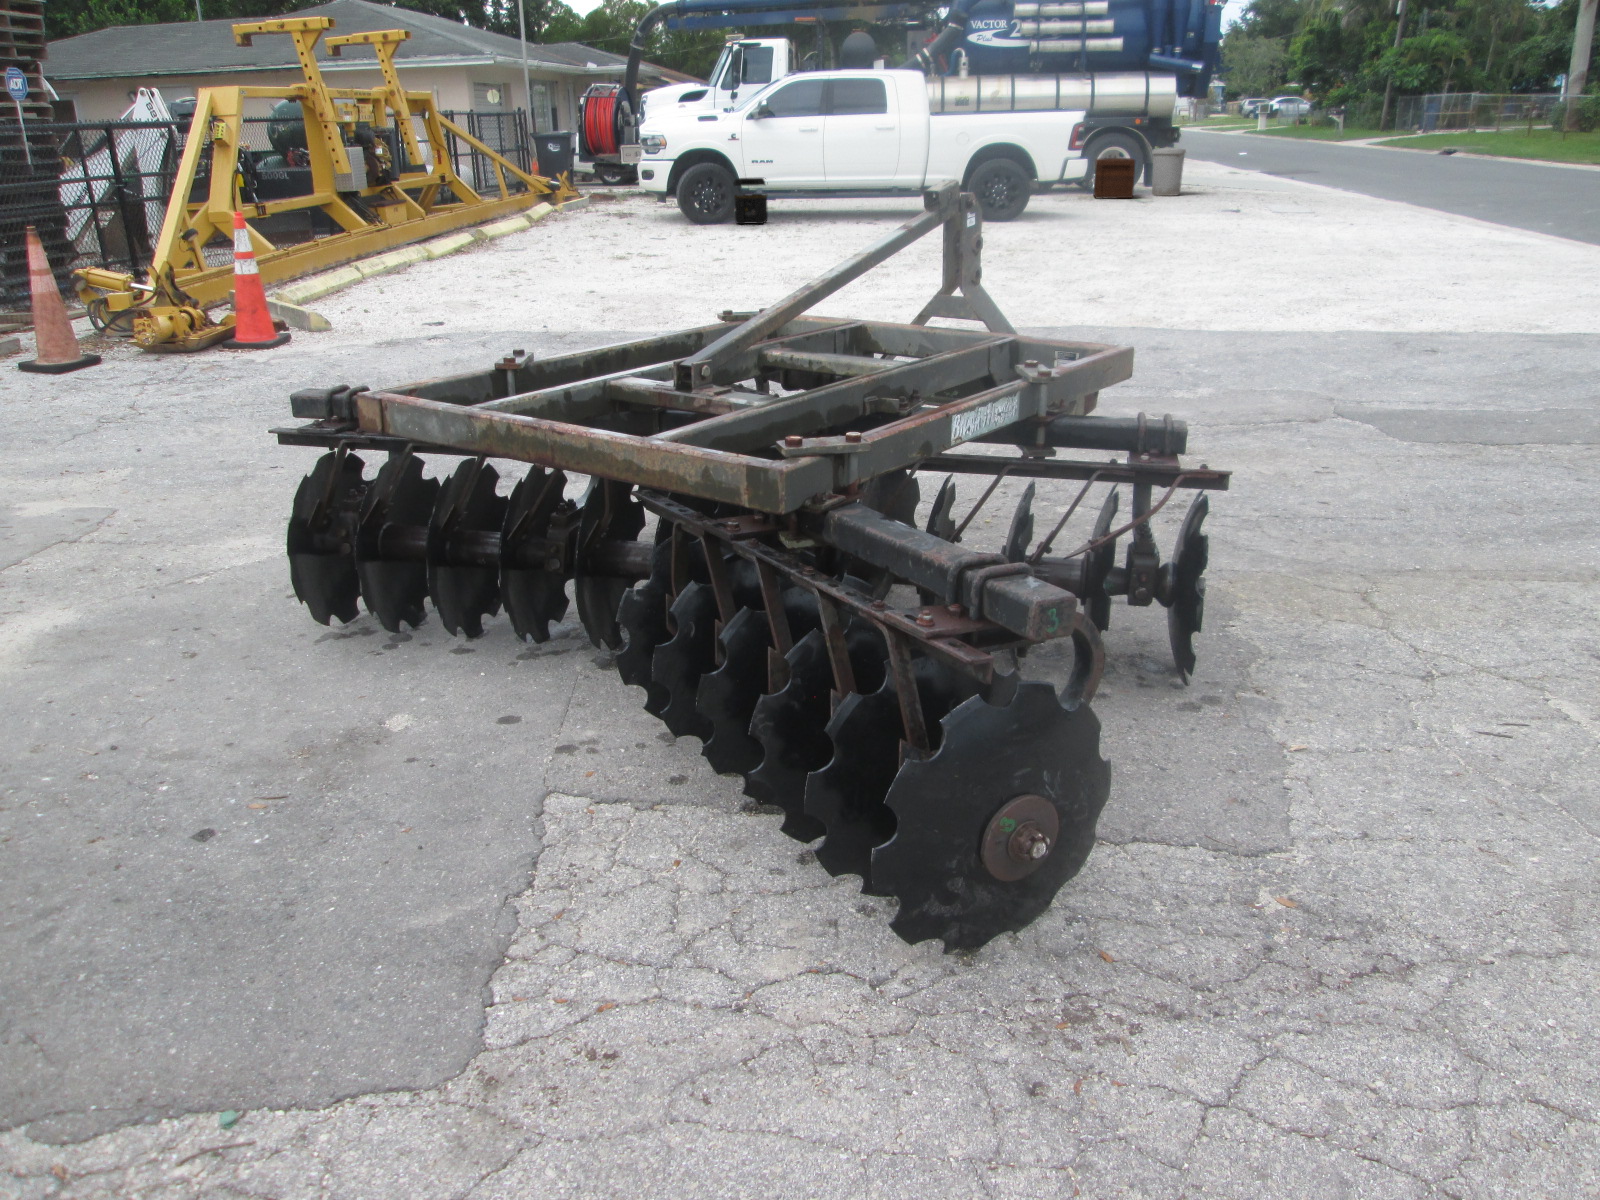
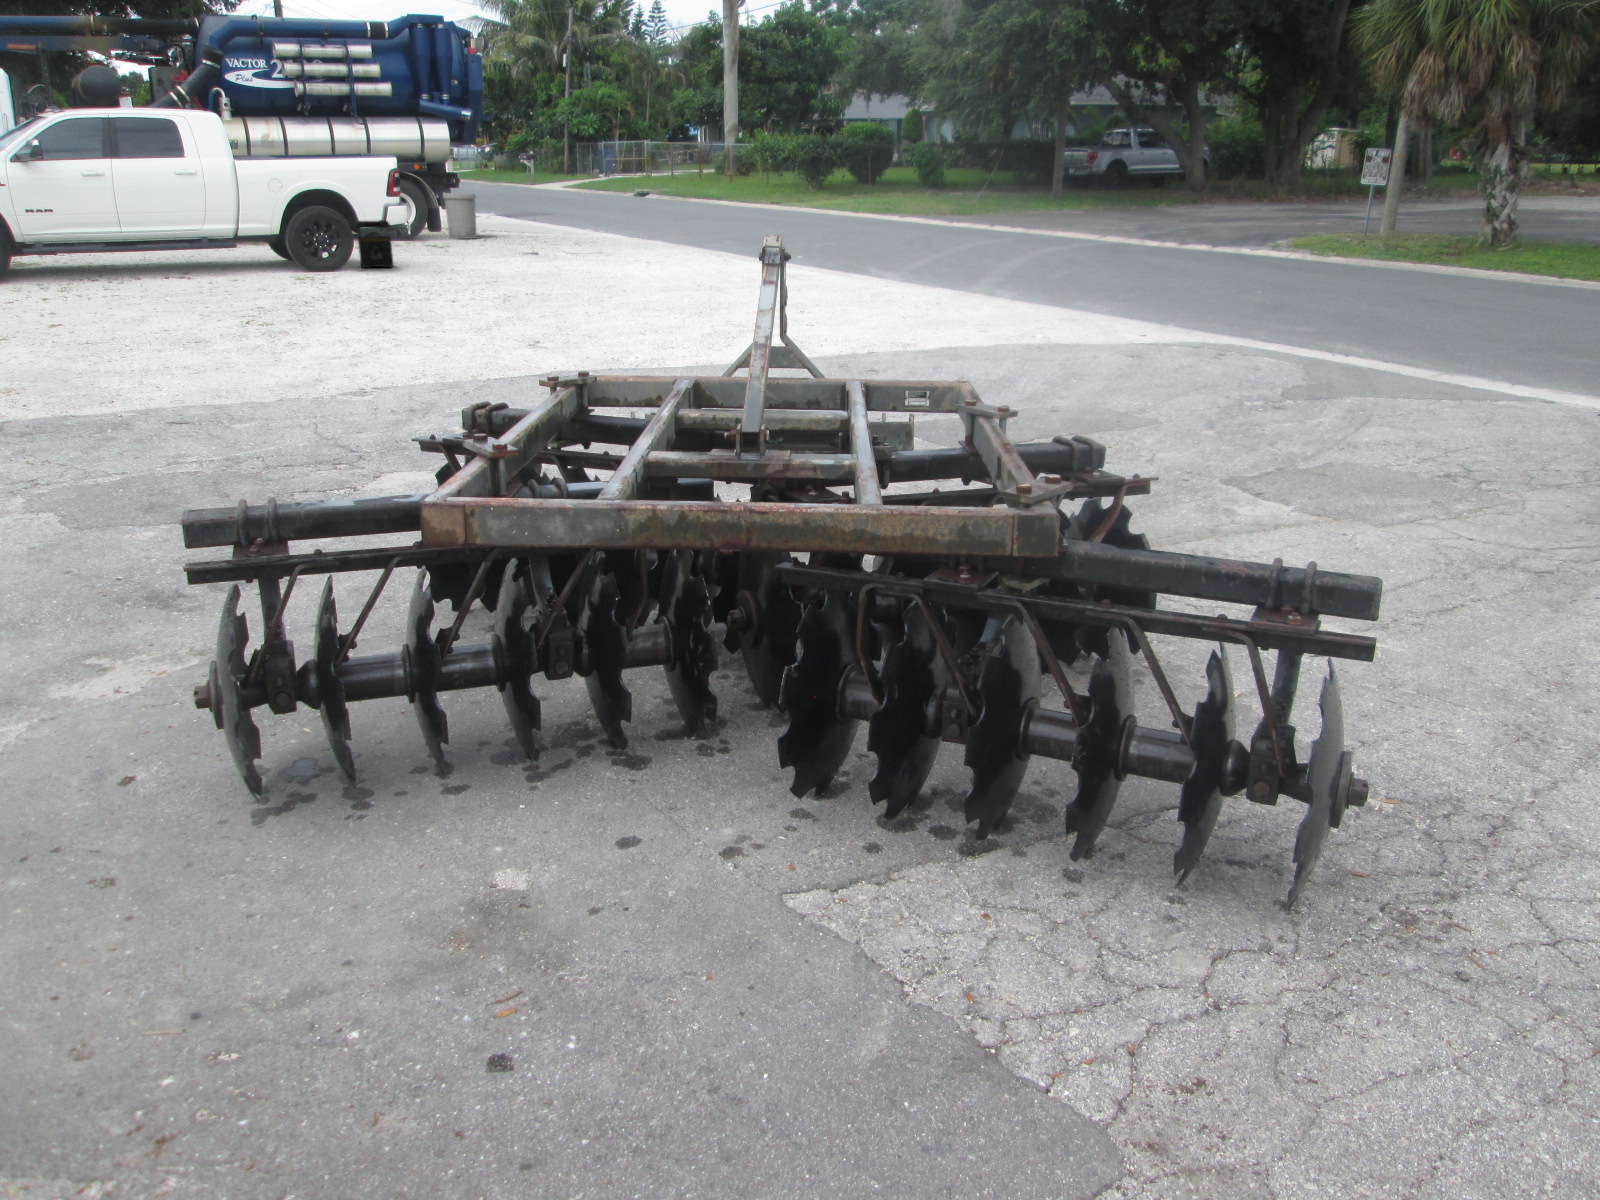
wooden crate: present [1094,158,1135,199] -> none [390,203,438,243]
toolbox: present [733,178,768,224] -> present [356,220,393,268]

